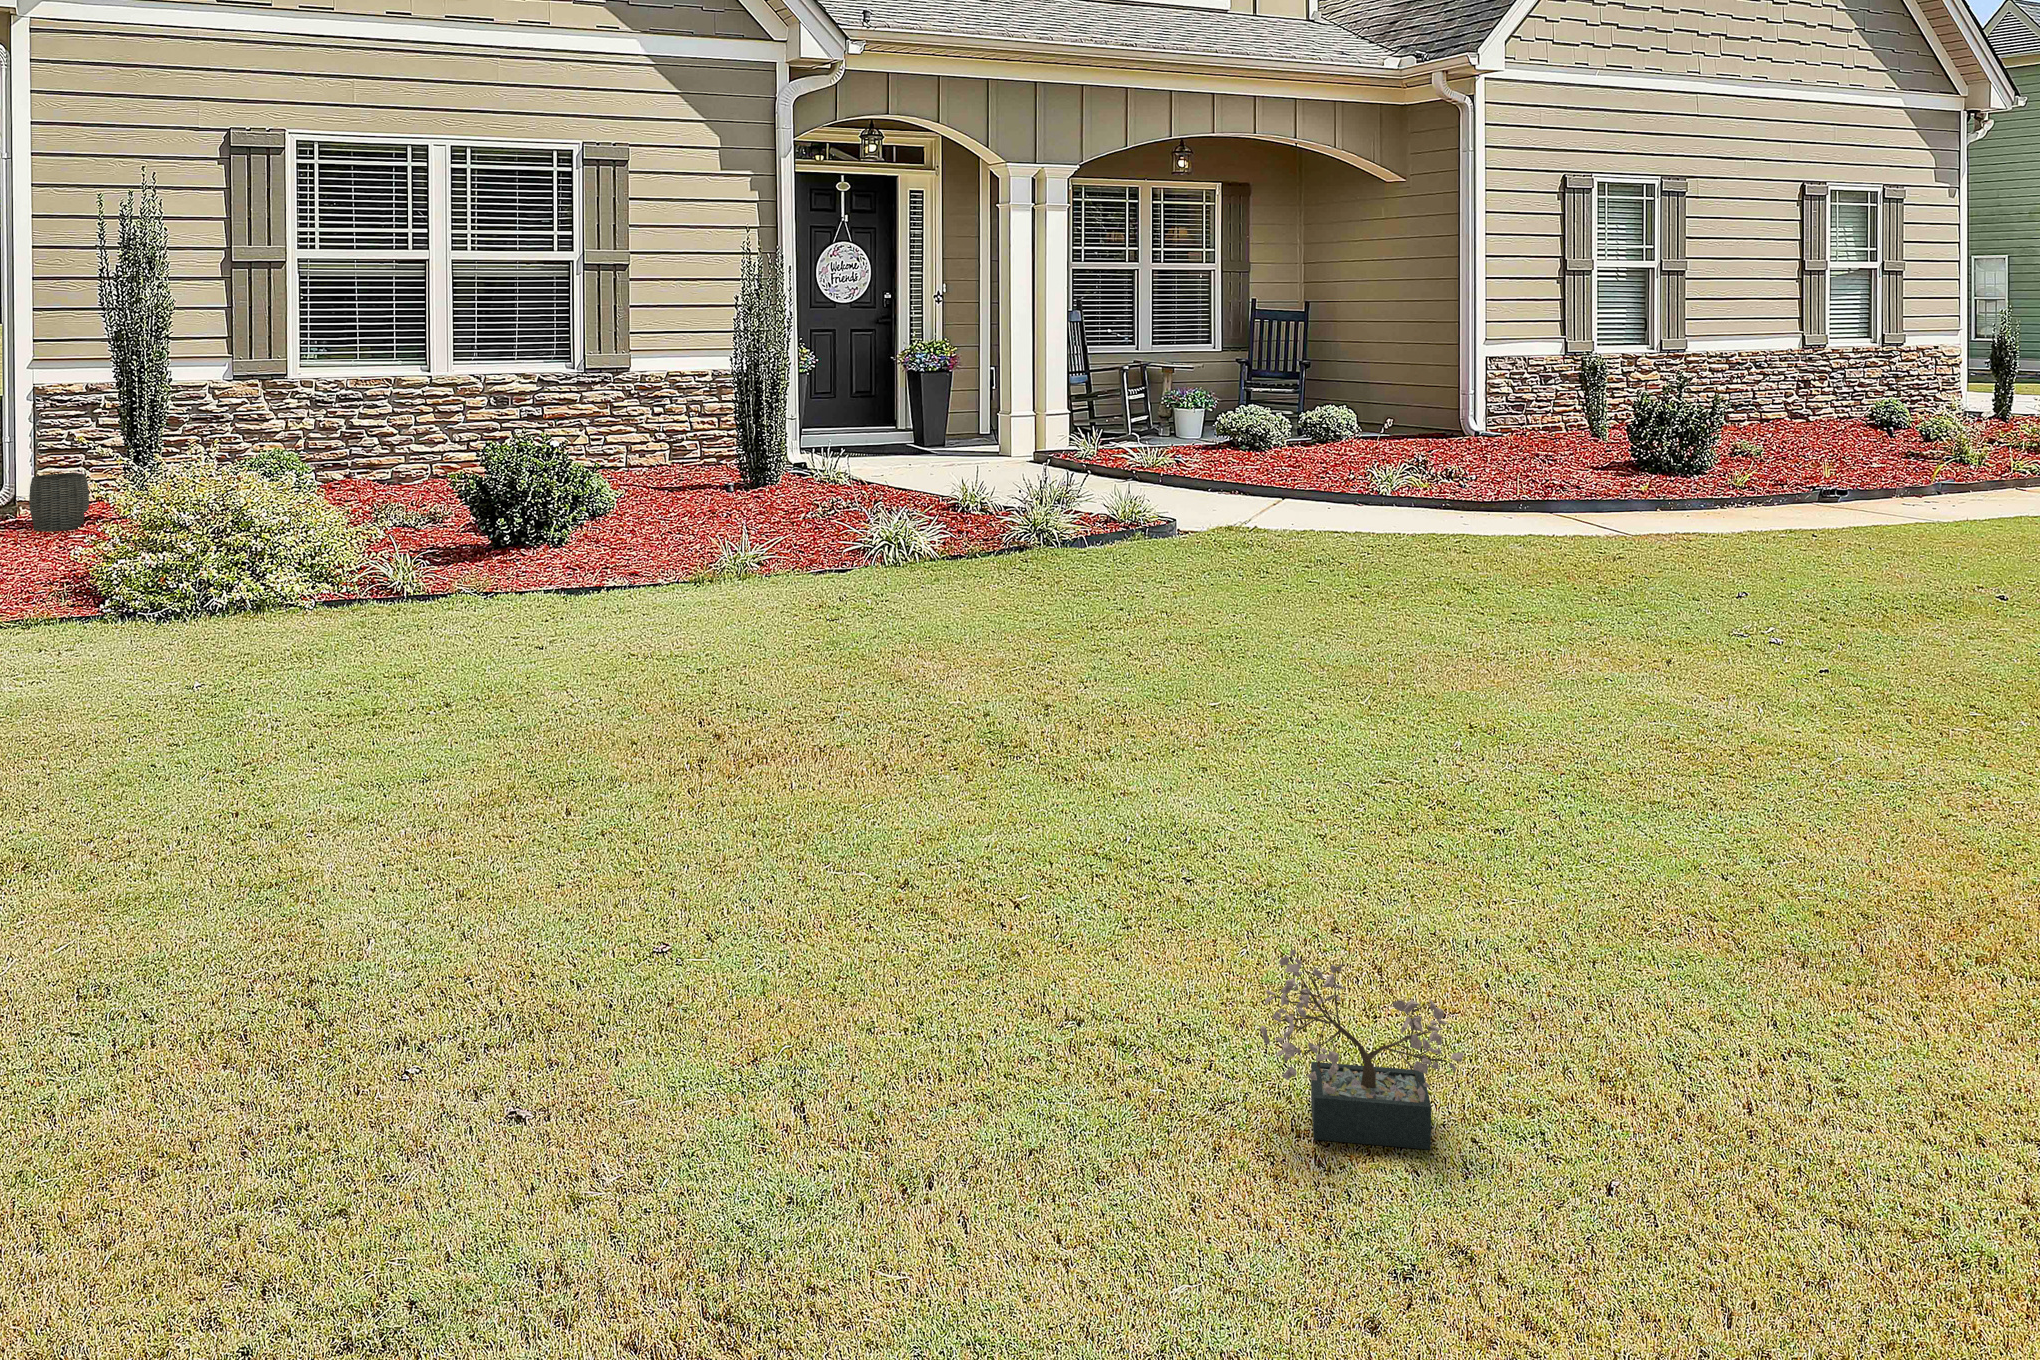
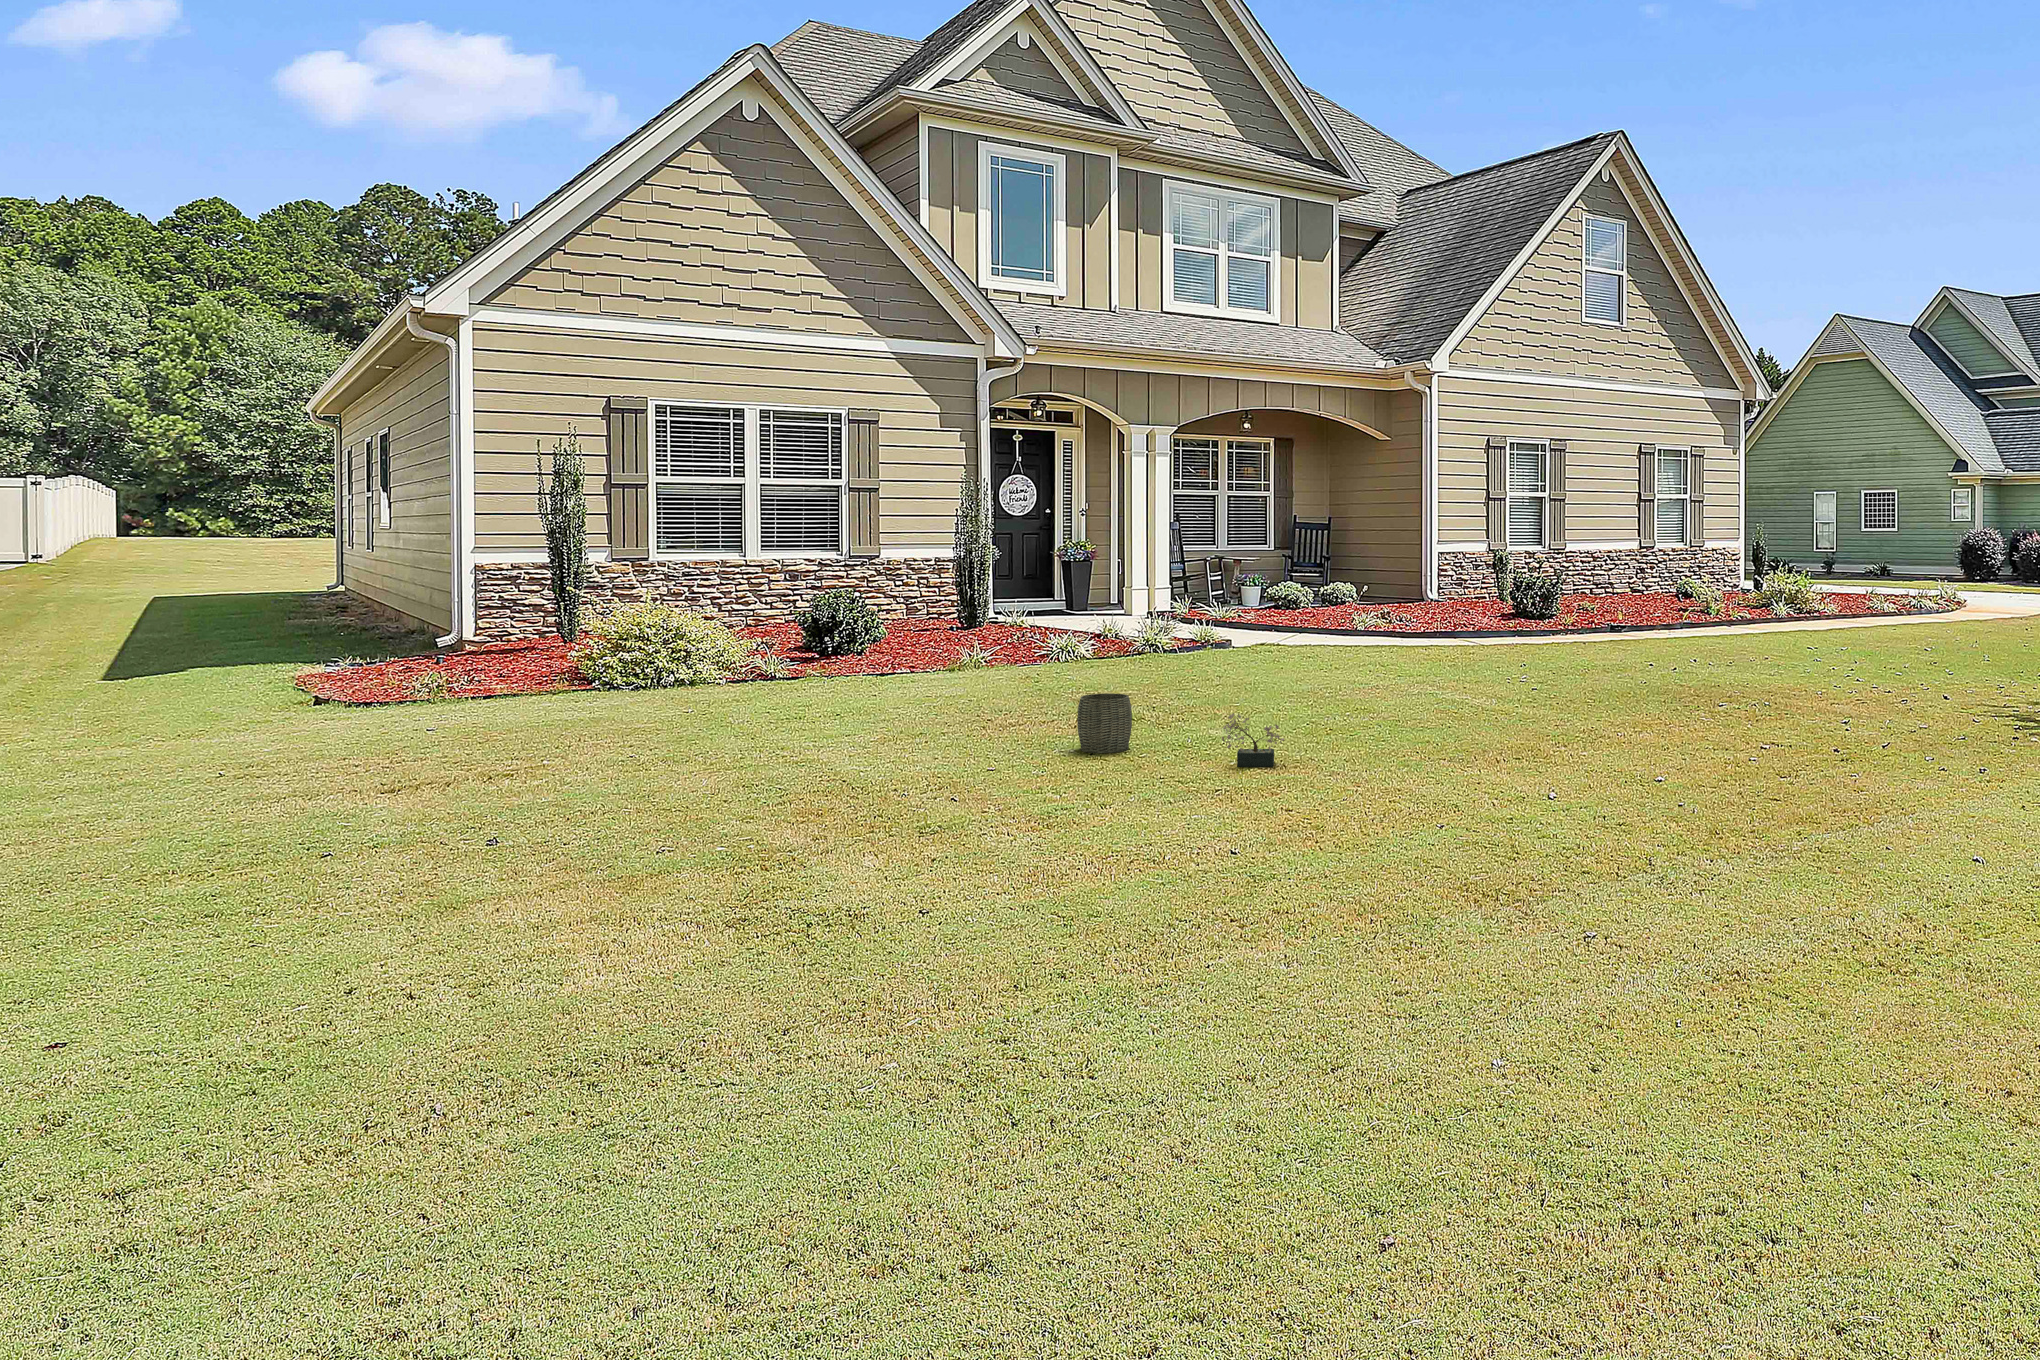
woven basket: present [29,473,89,531] -> present [1077,693,1132,753]

